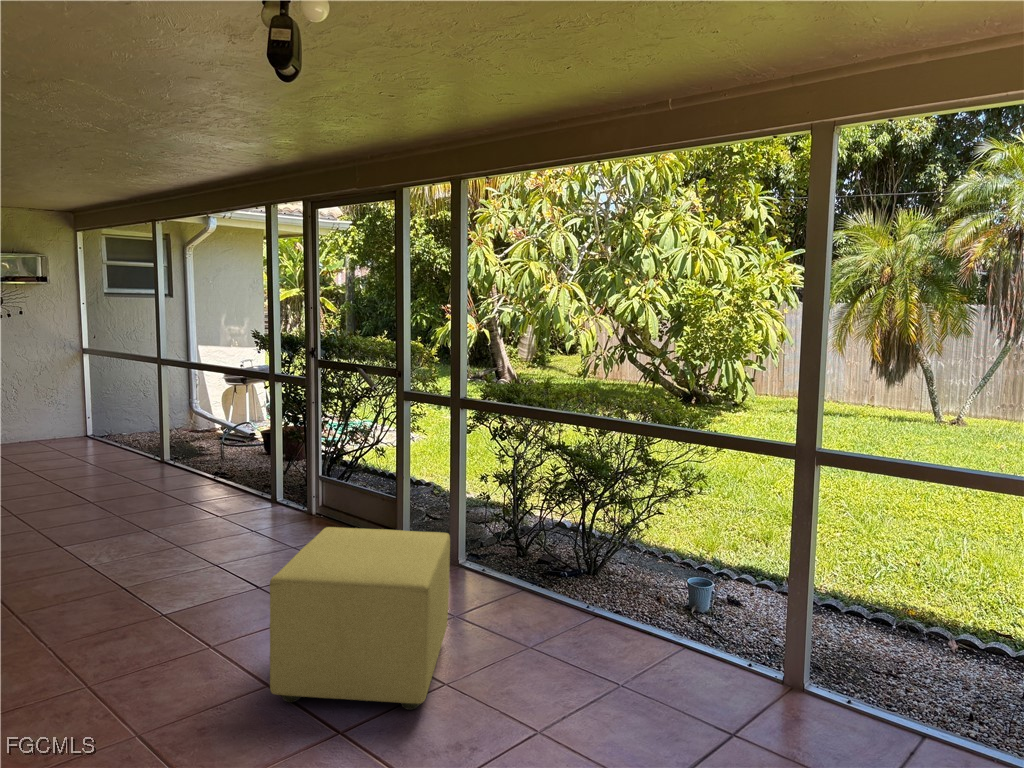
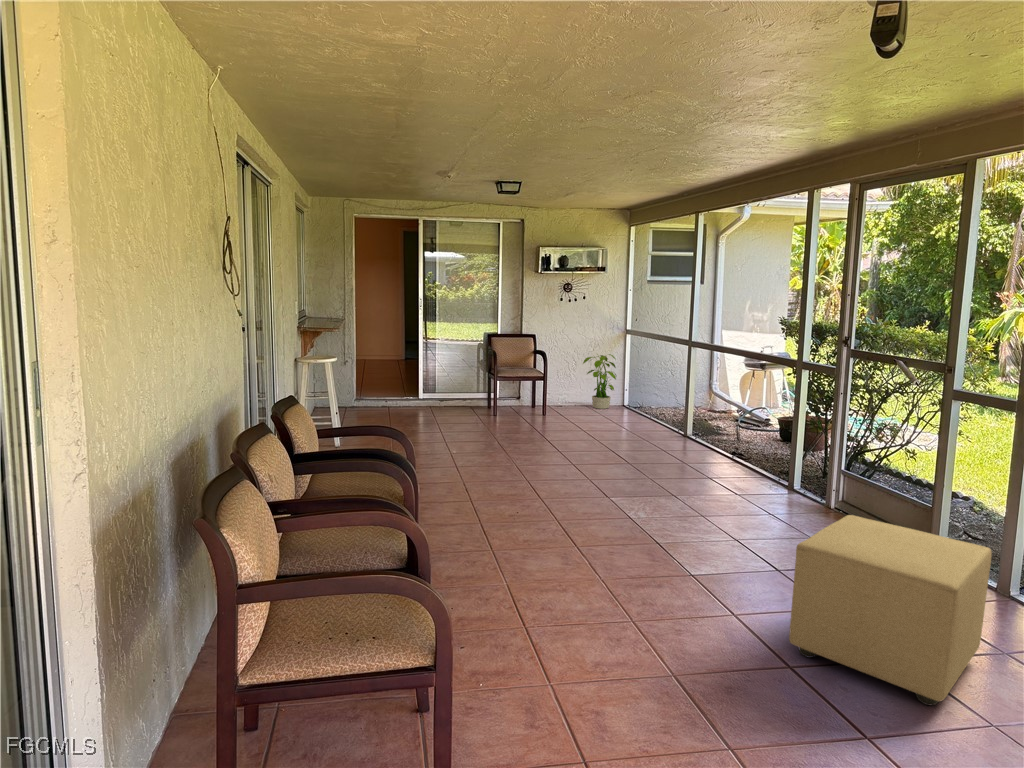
potted plant: none [16,377,70,443] -> present [583,354,616,409]

